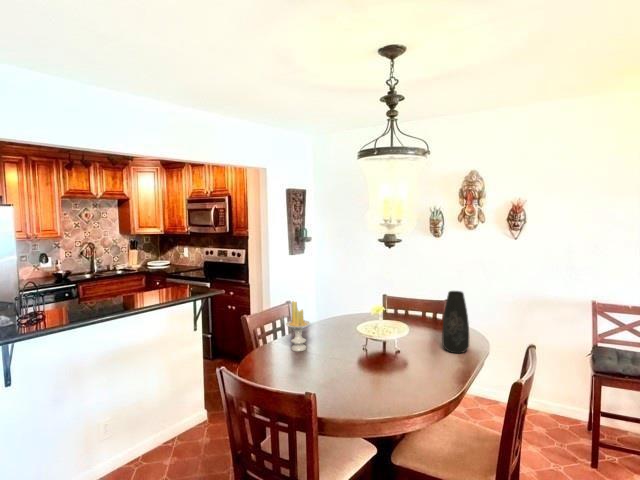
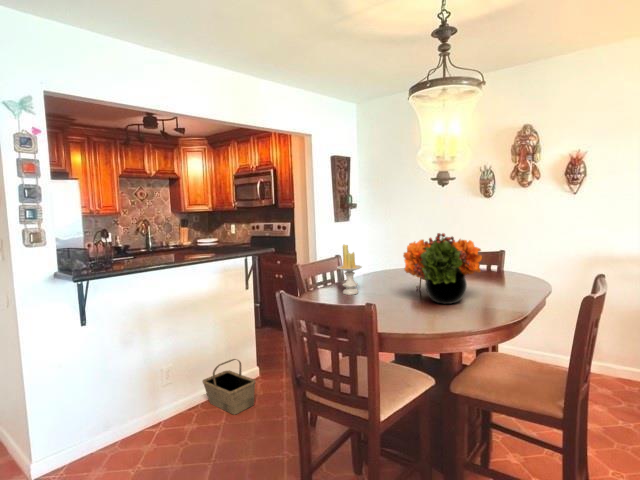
vase: present [442,291,469,353] -> none [502,230,531,295]
flower arrangement: none [348,297,423,366] -> present [403,233,482,304]
basket: none [147,405,203,465] -> present [203,359,255,414]

